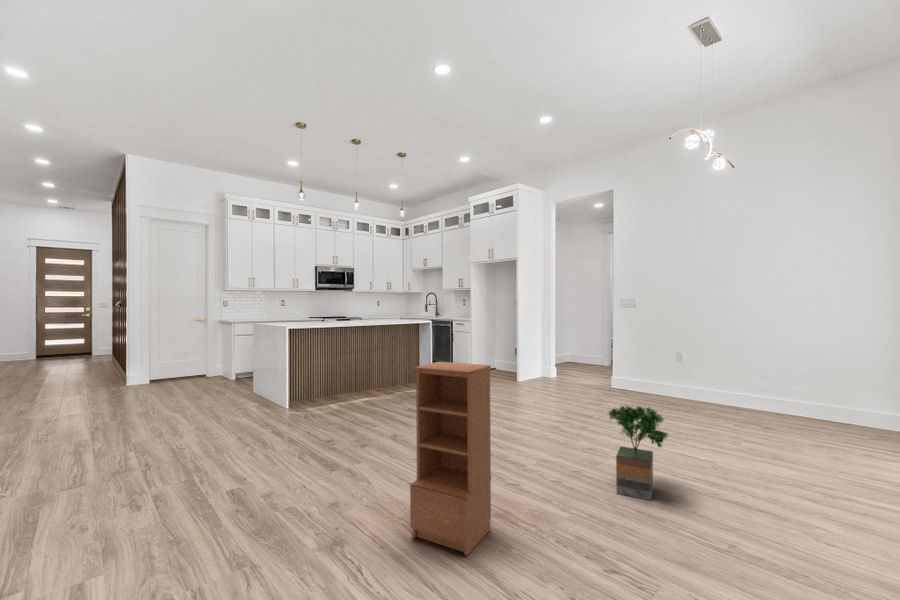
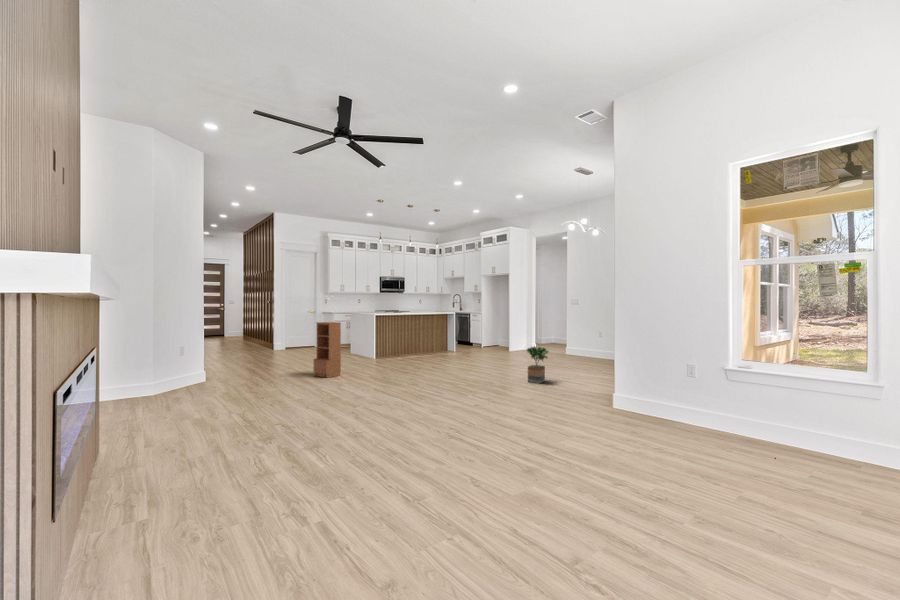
bookcase: present [410,362,491,555] -> present [314,322,341,378]

